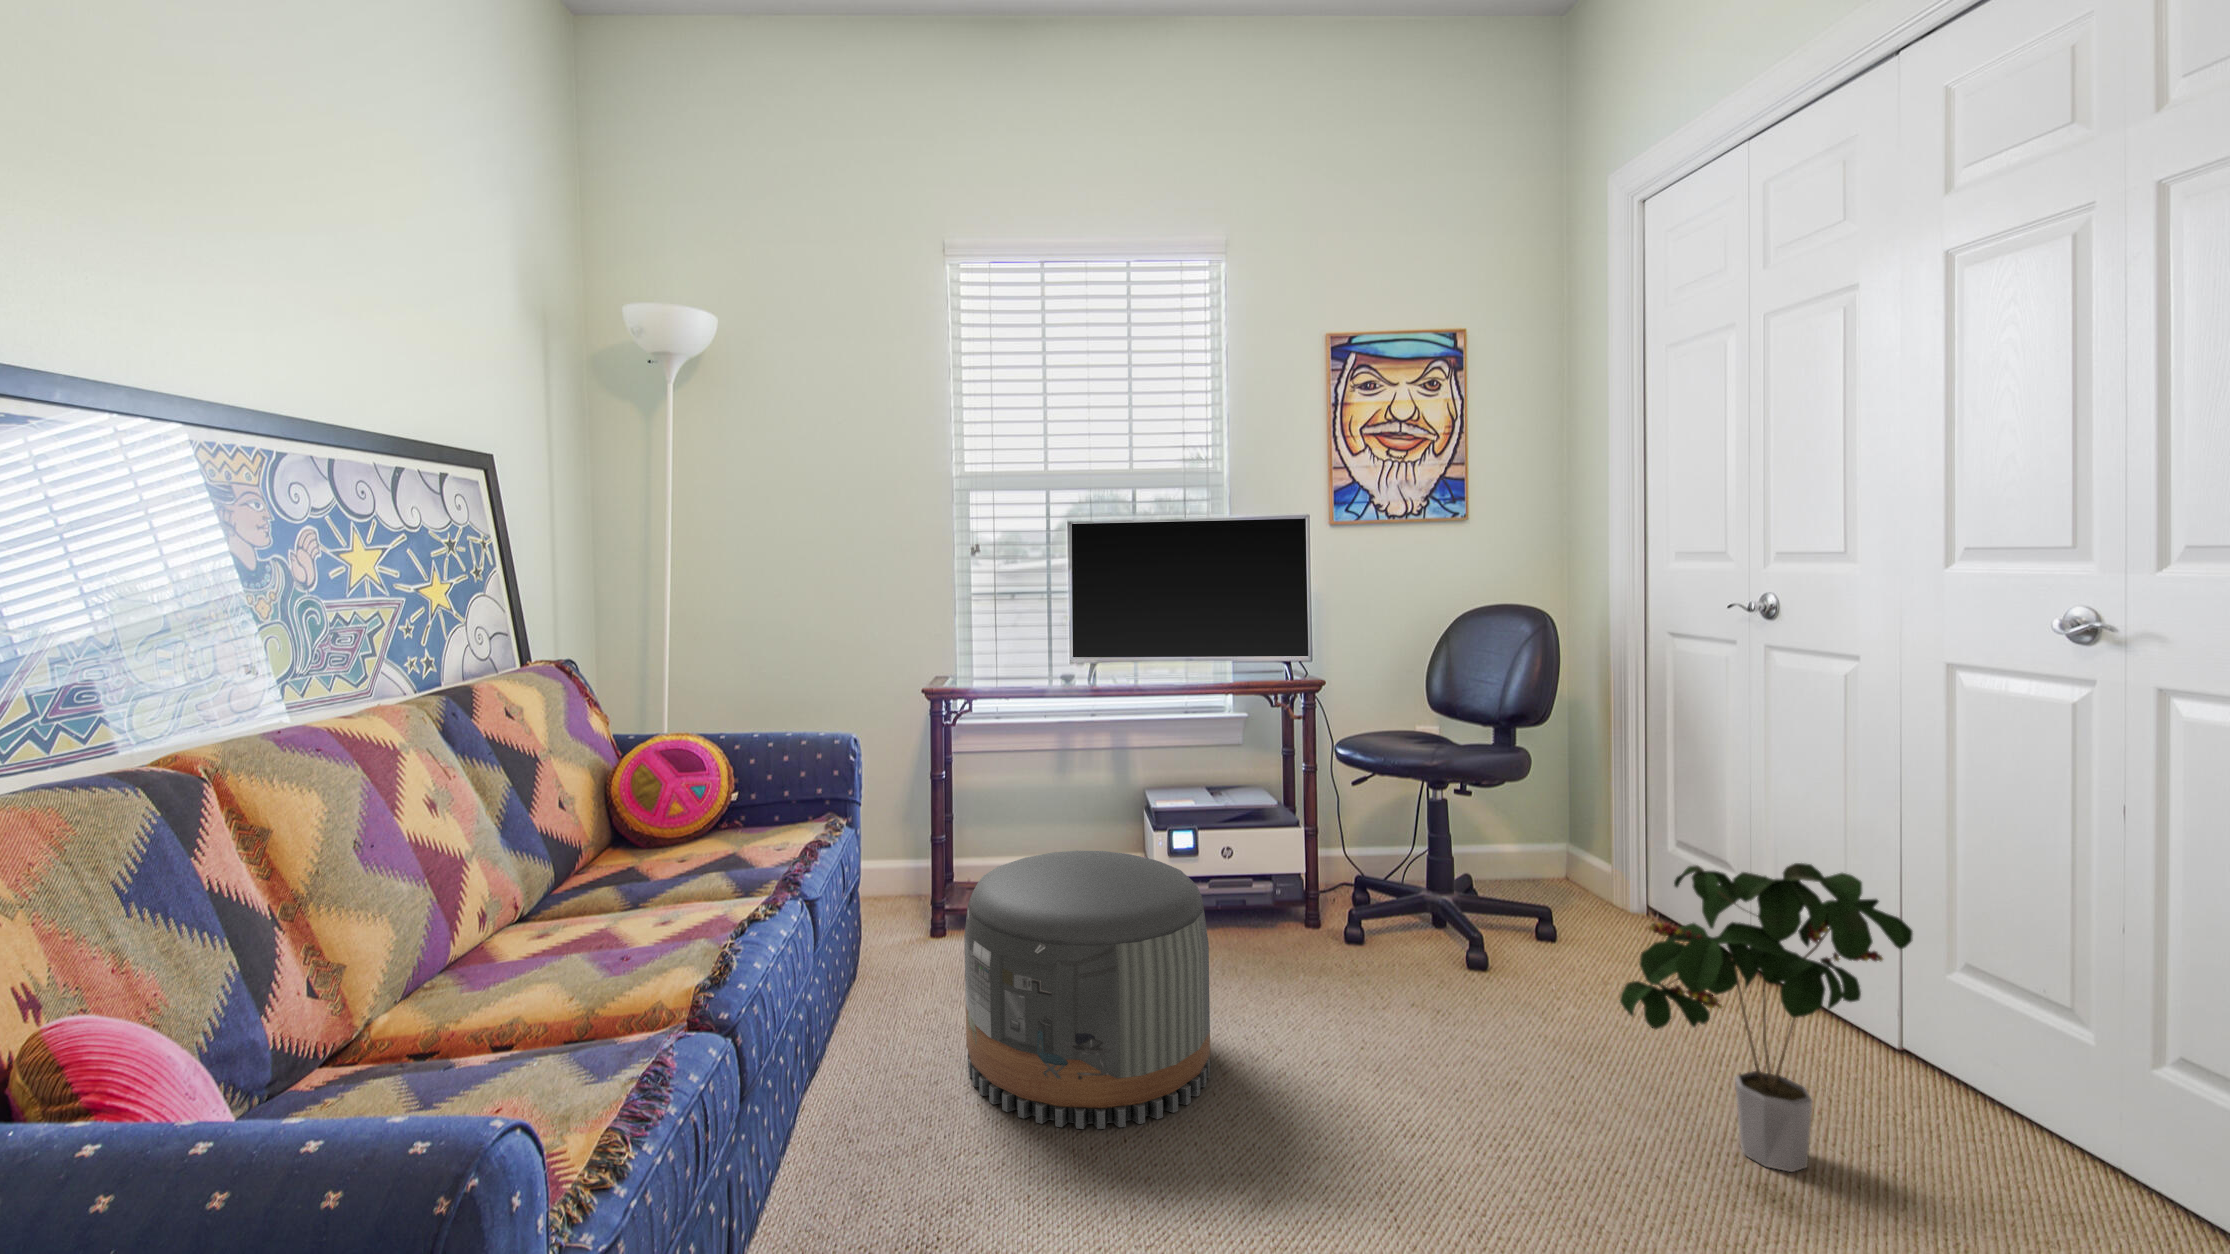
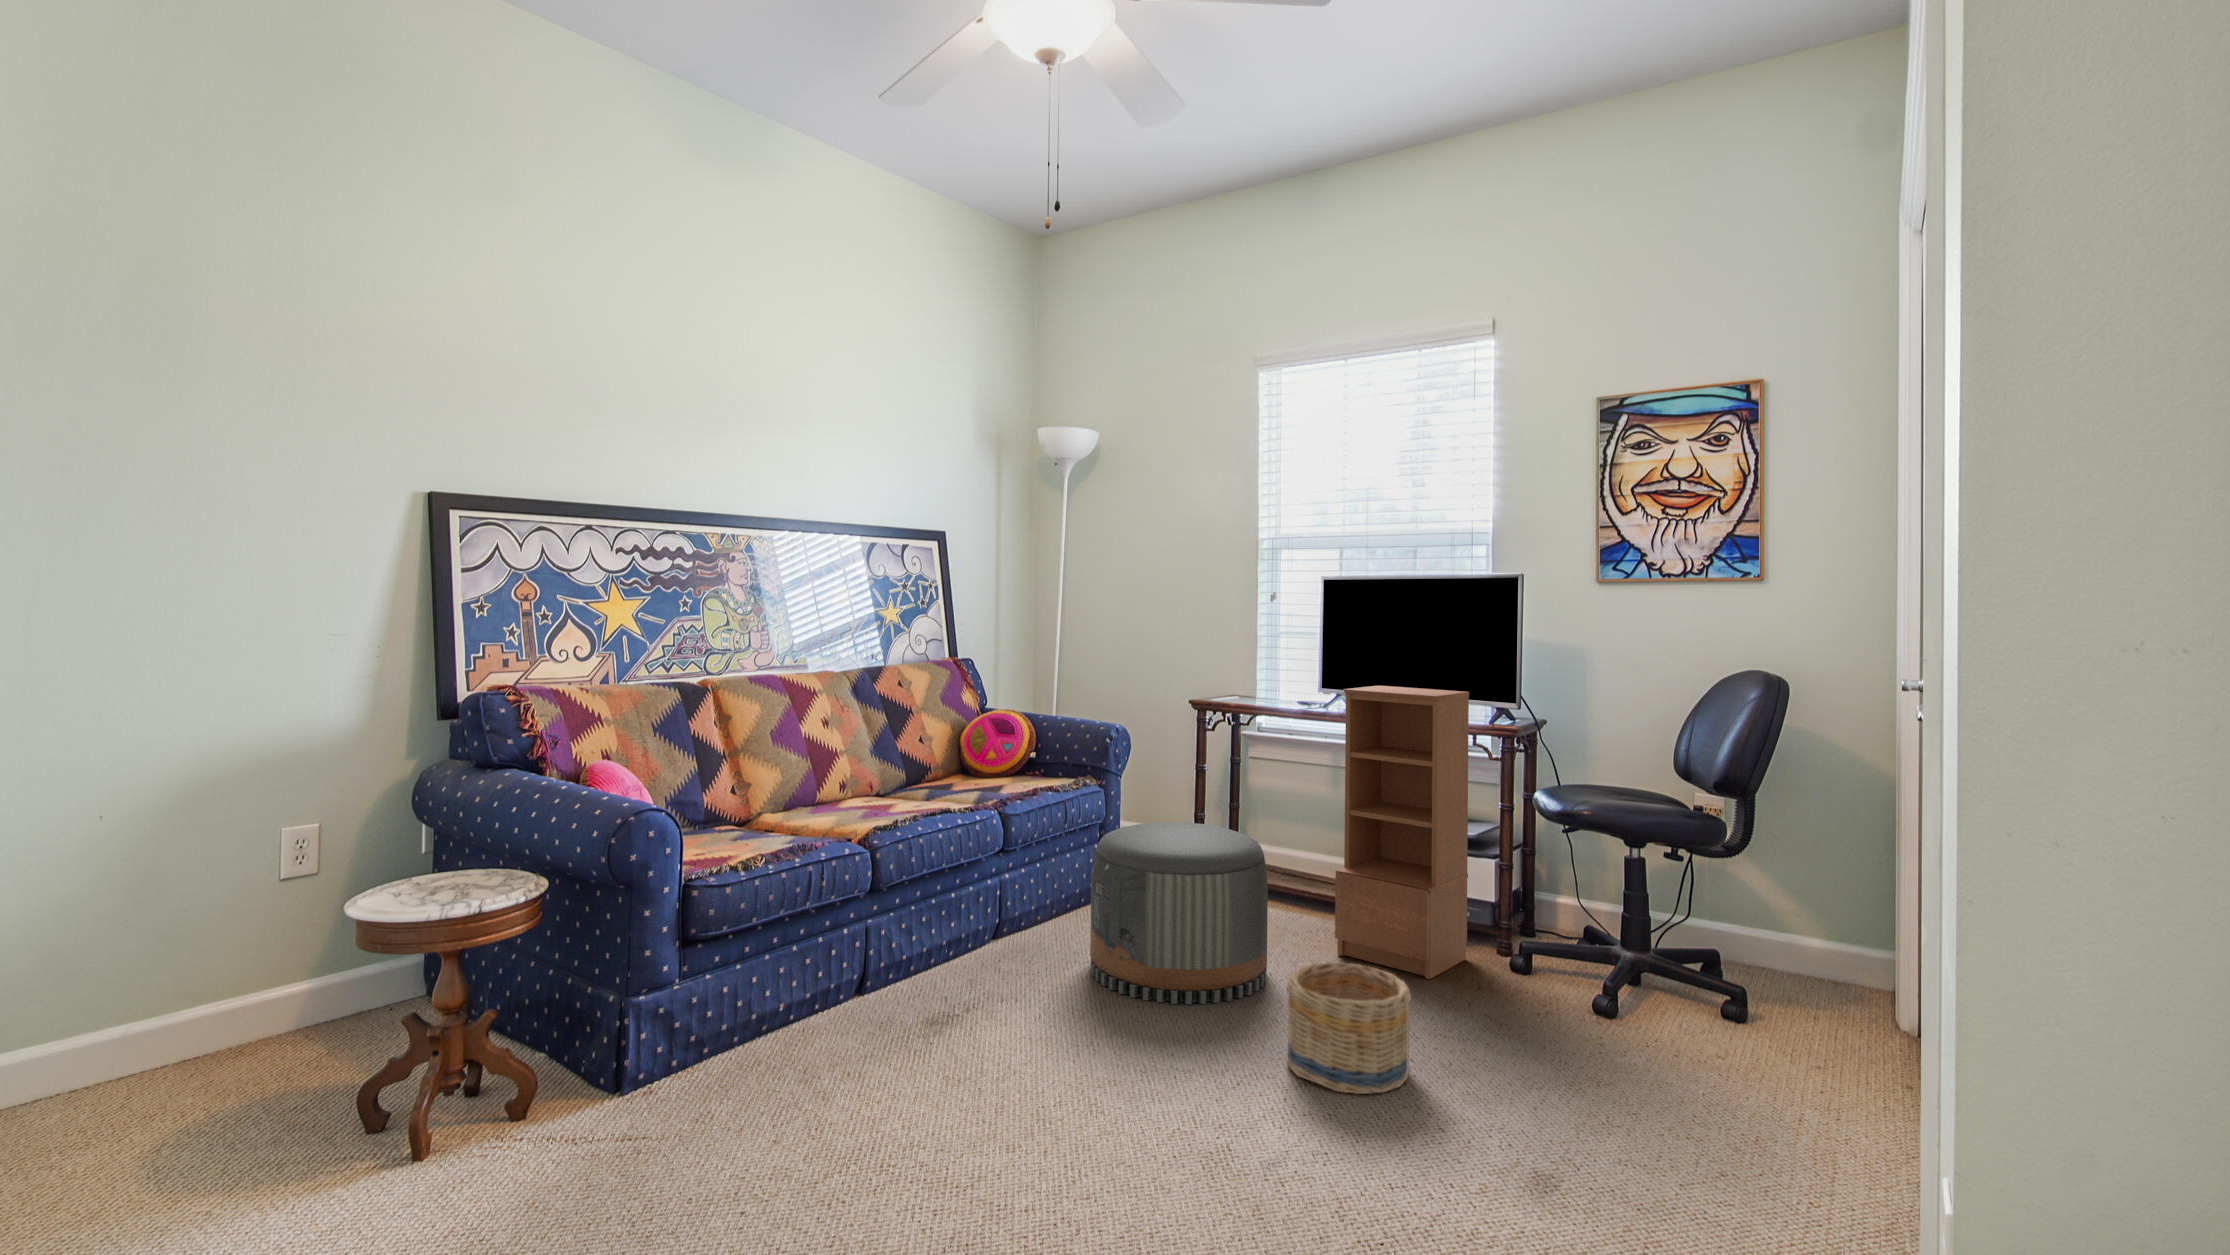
bookcase: none [1187,645,1317,977] -> present [1335,686,1469,979]
potted plant: present [1620,863,1913,1172] -> none [1466,886,1724,1166]
basket: none [1373,998,1542,1182] -> present [1286,962,1411,1094]

